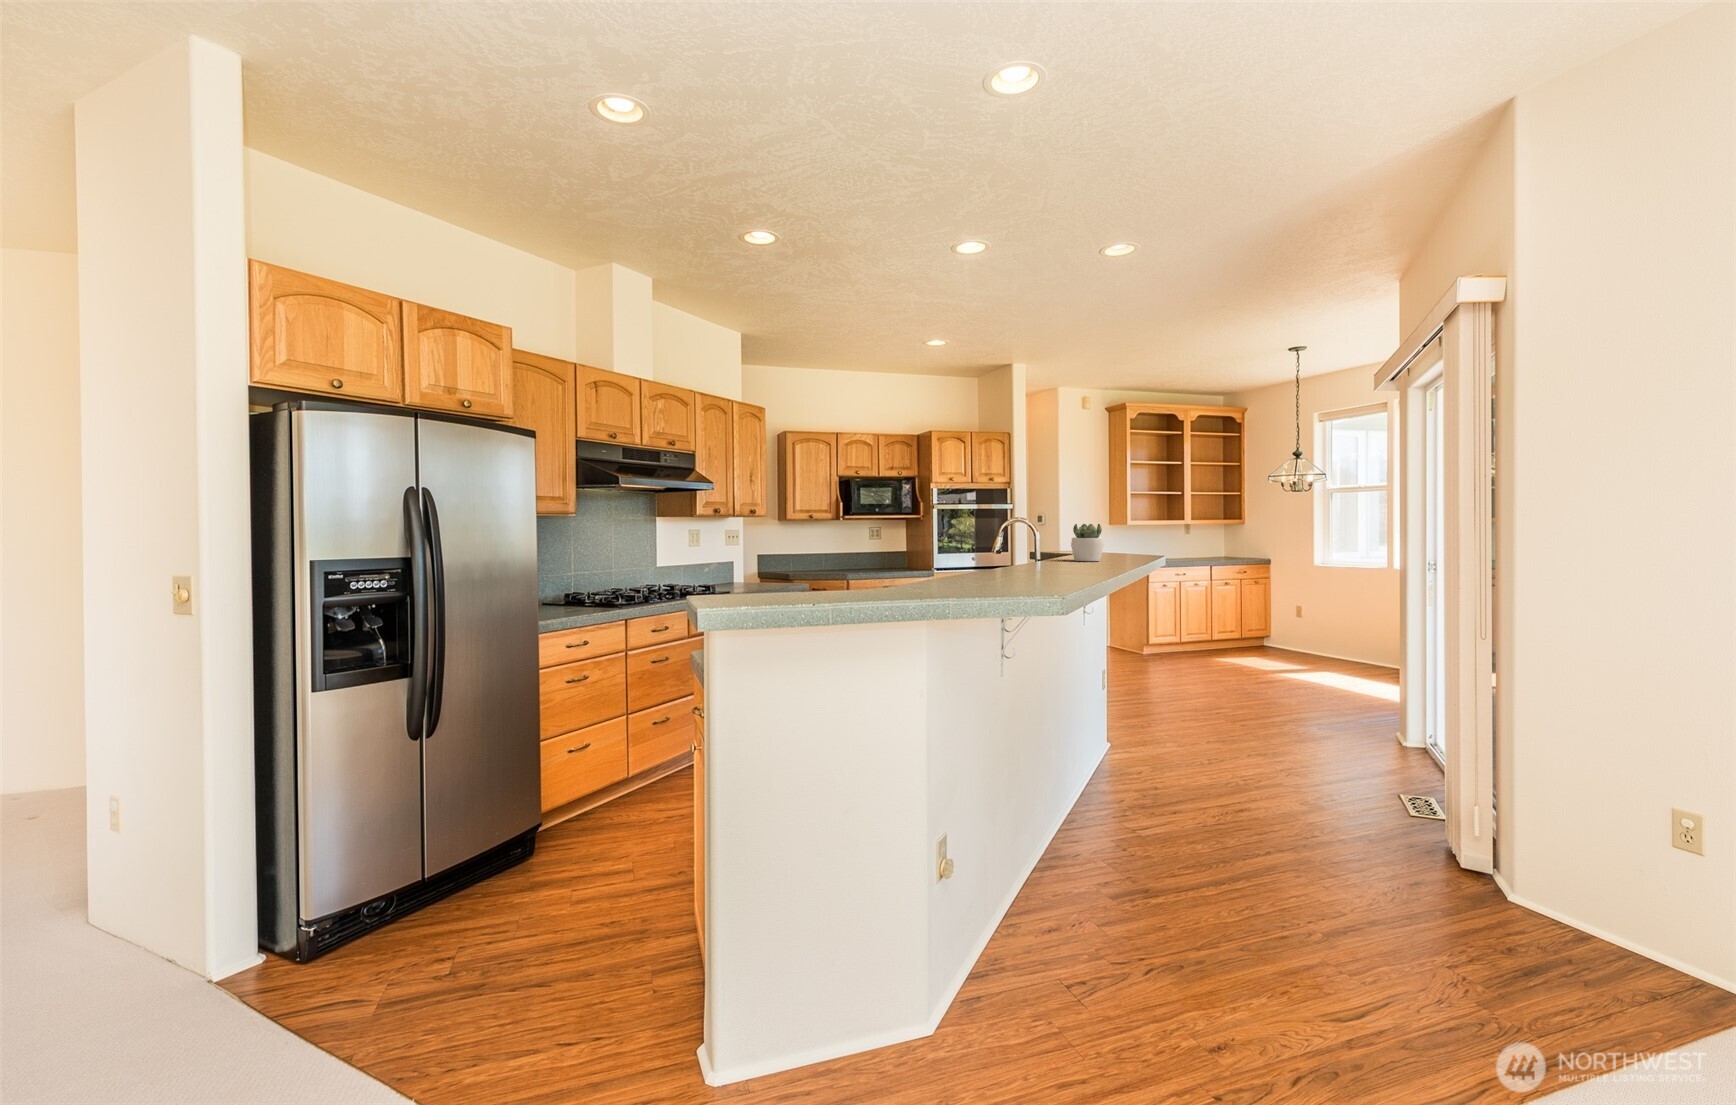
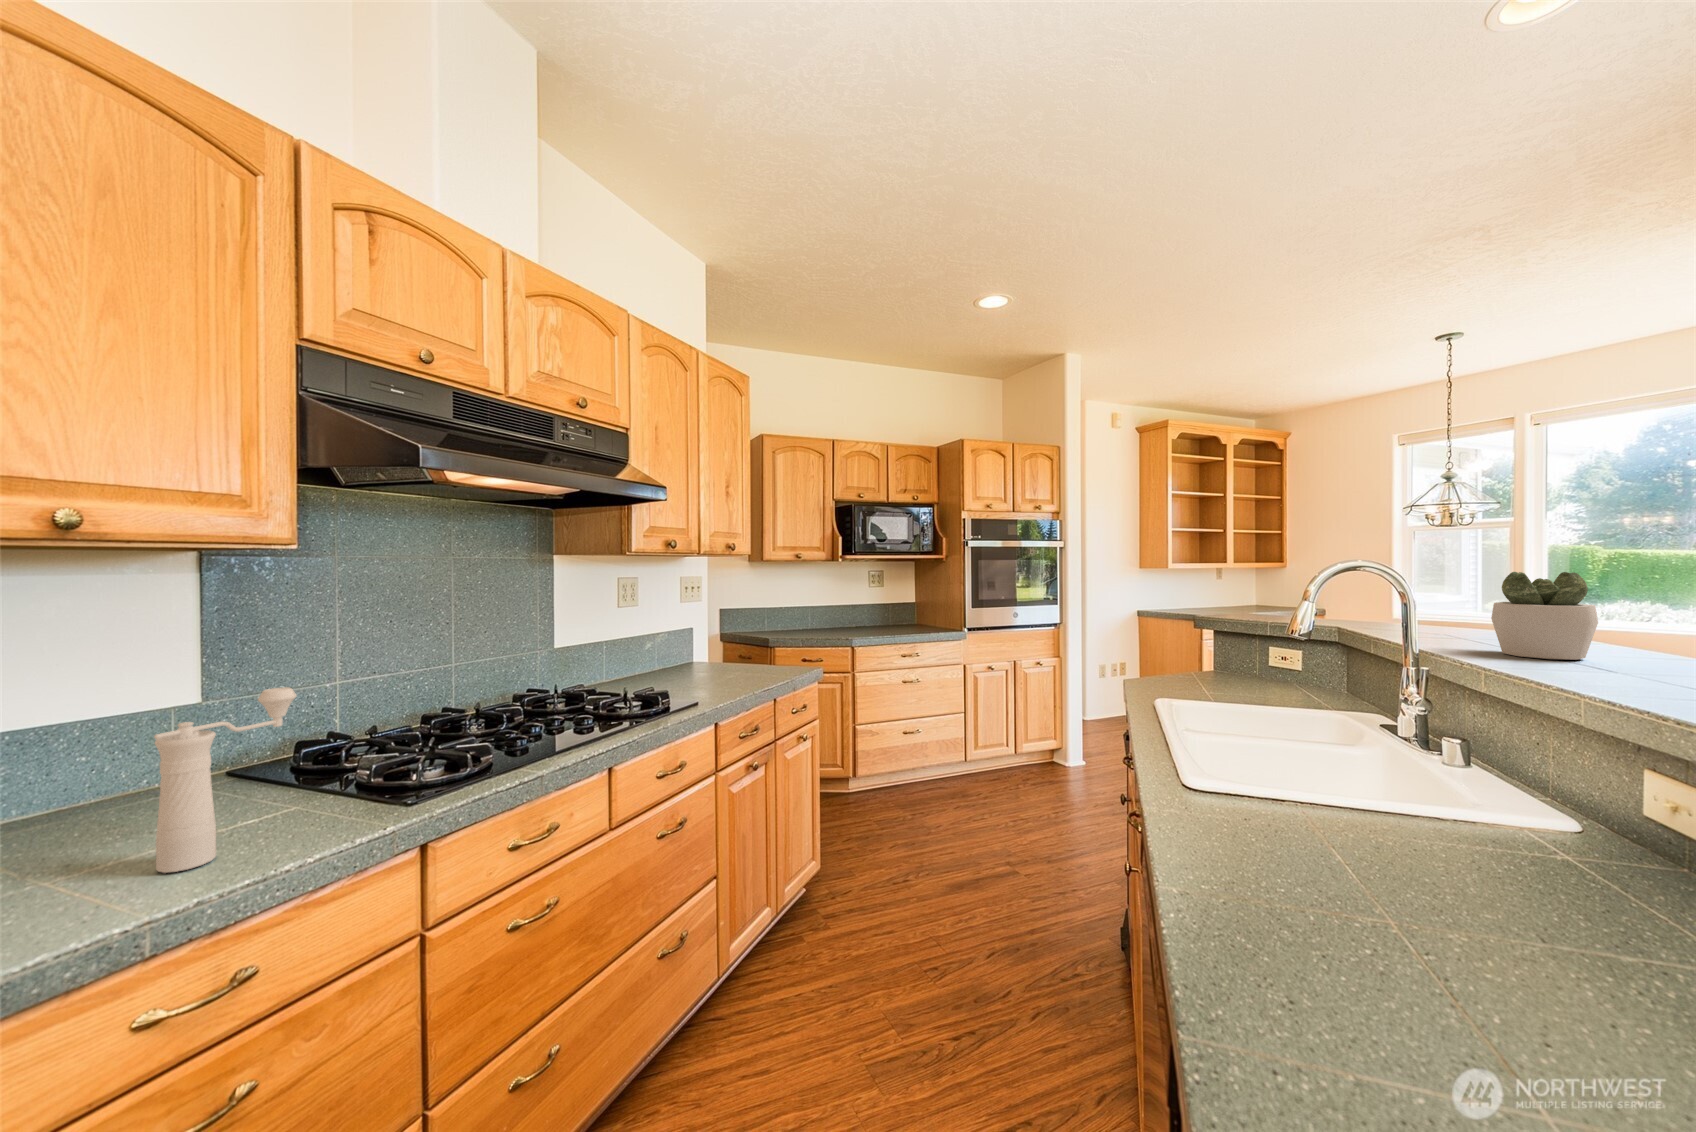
pepper mill: none [557,563,588,614] -> present [154,687,296,873]

